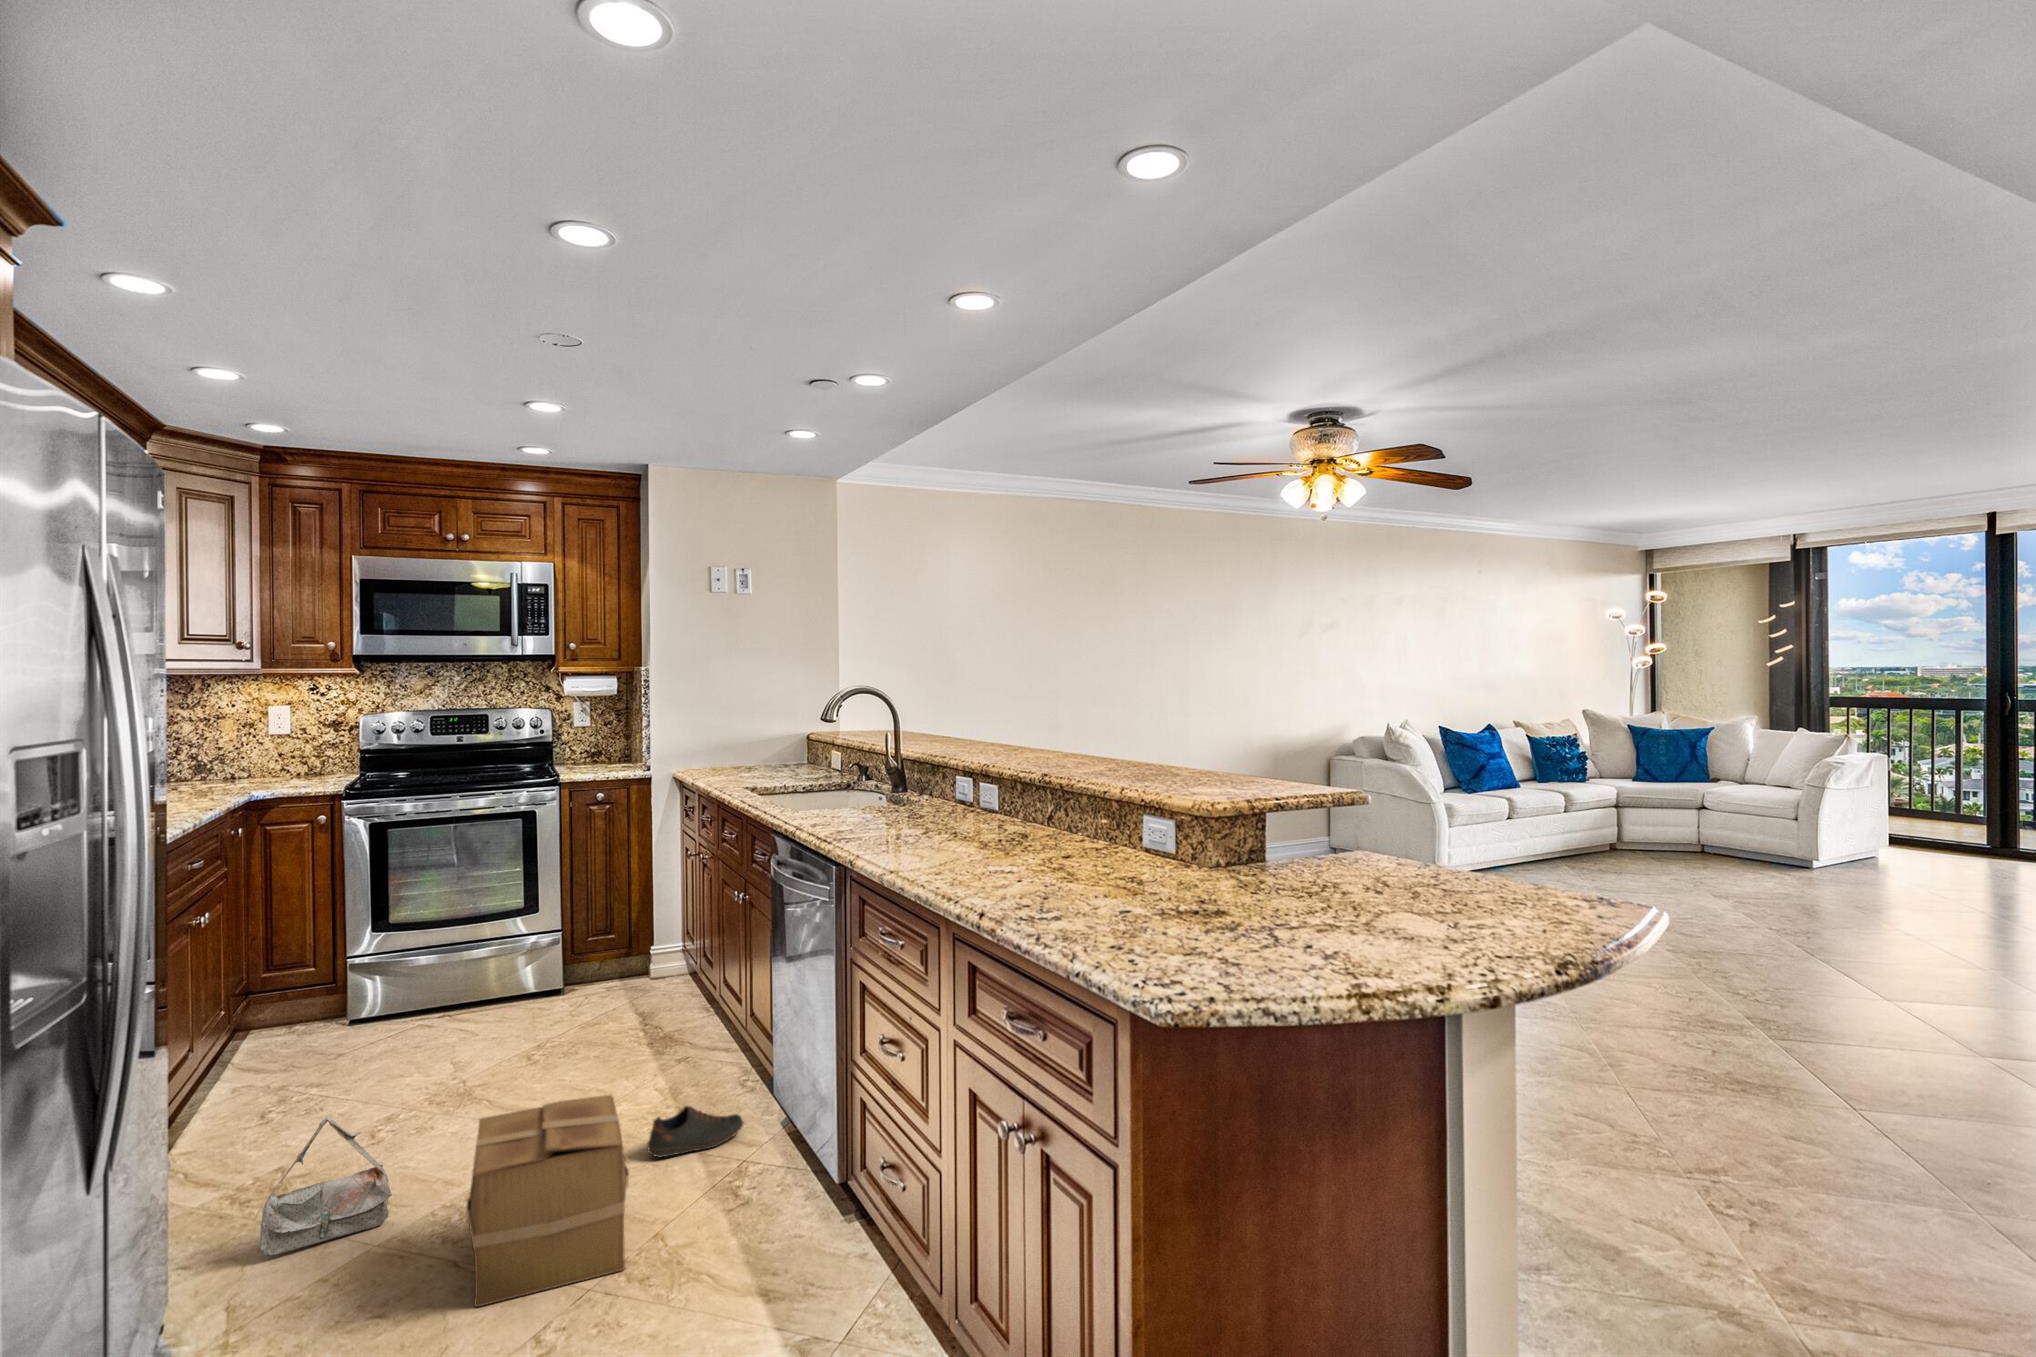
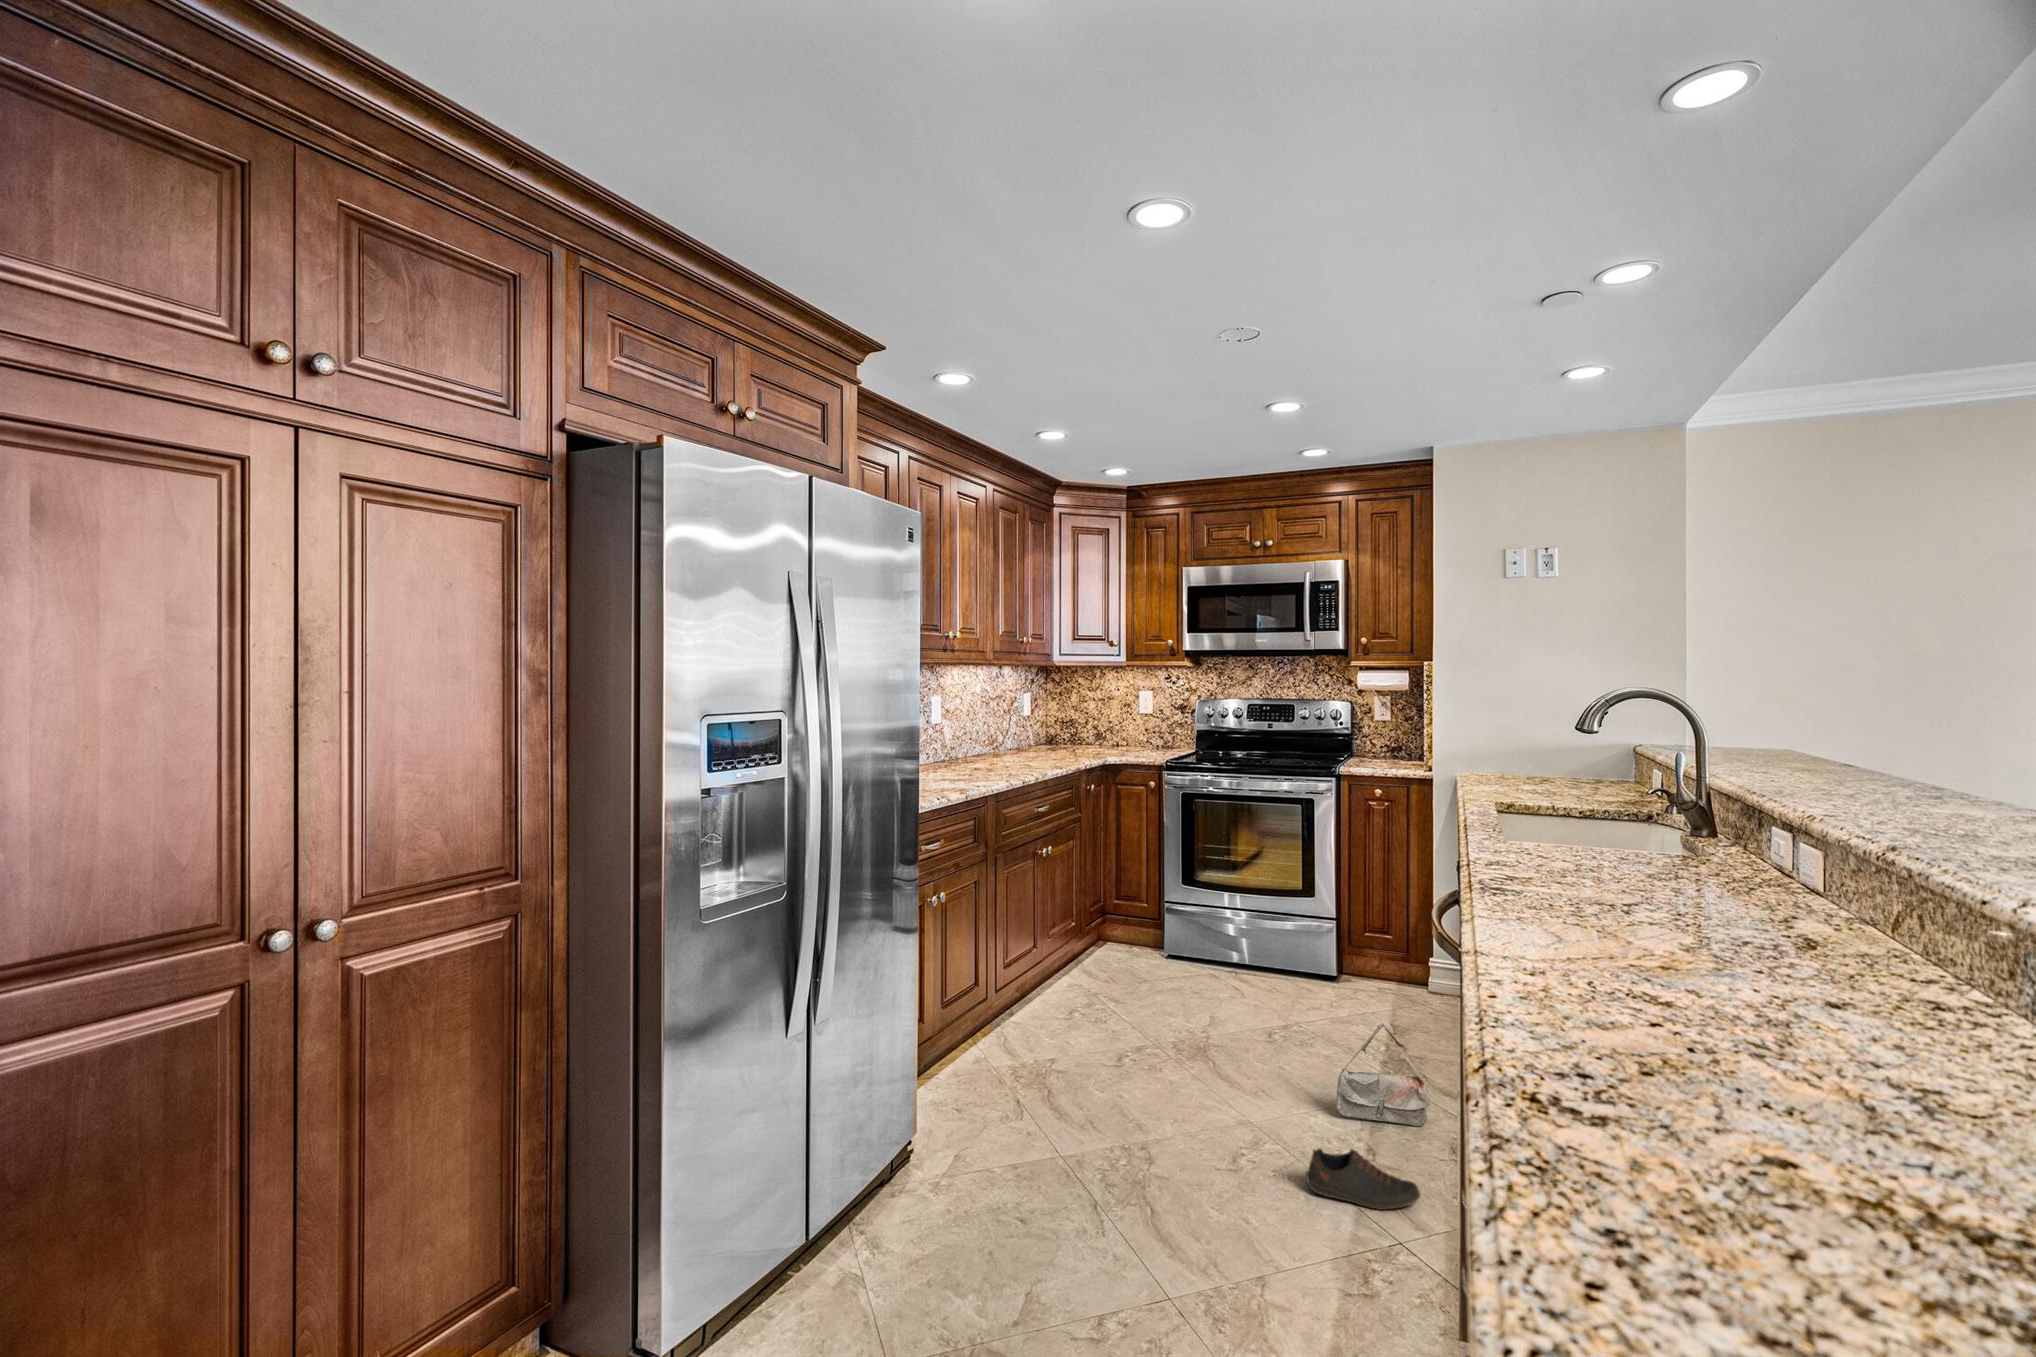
cardboard box: present [466,1095,629,1307] -> none [1083,1083,1246,1299]
bag: present [259,1117,392,1256] -> present [1335,1022,1431,1126]

